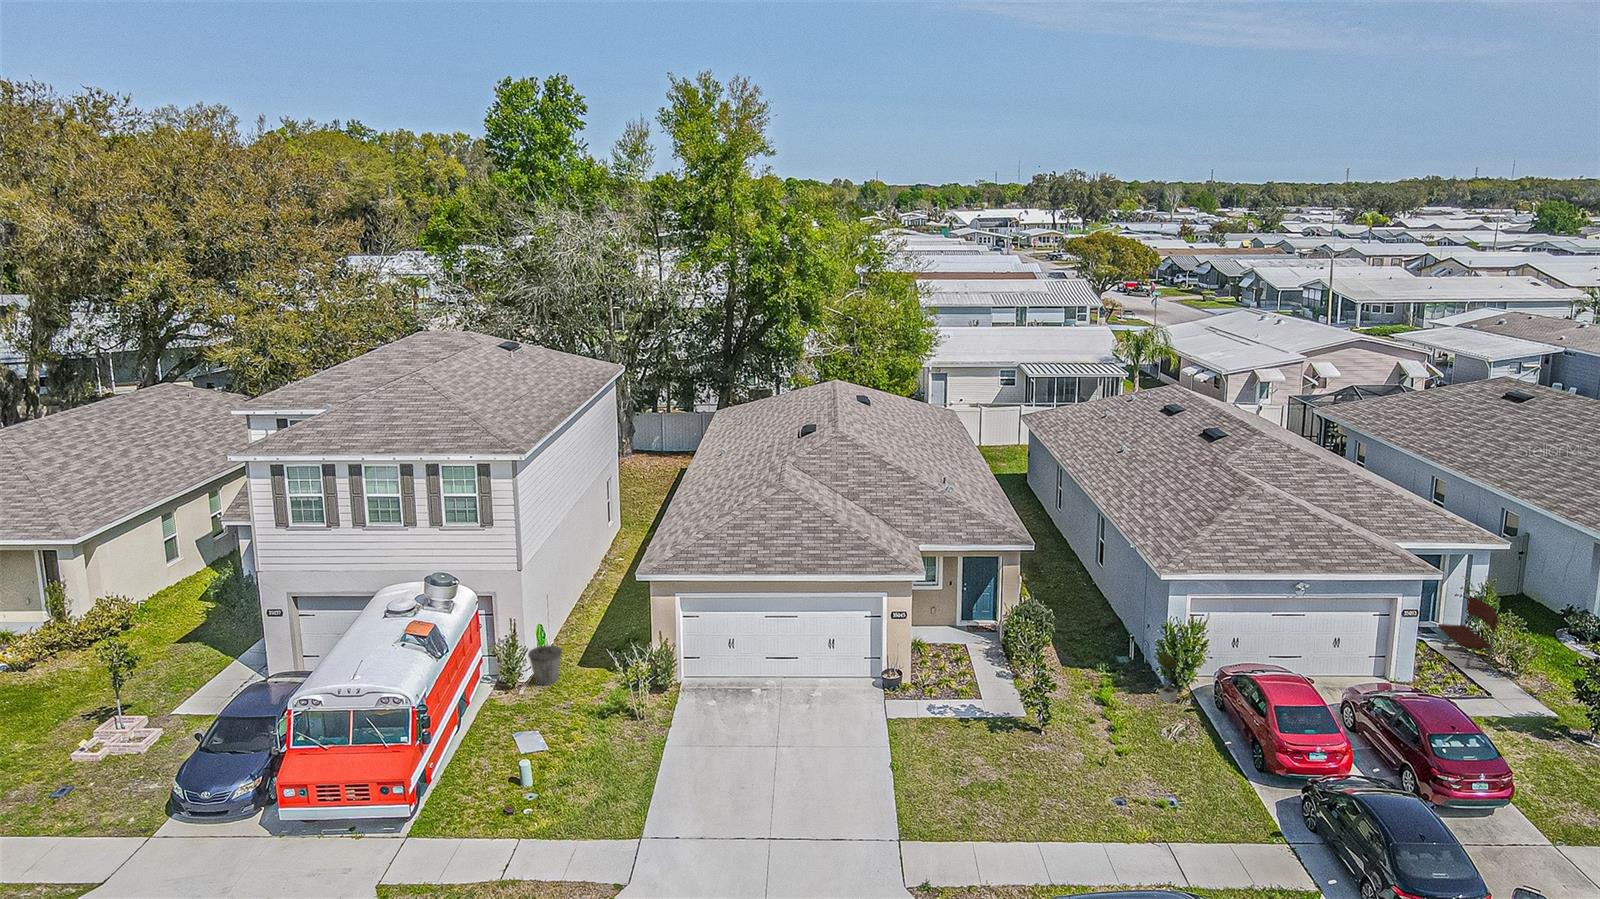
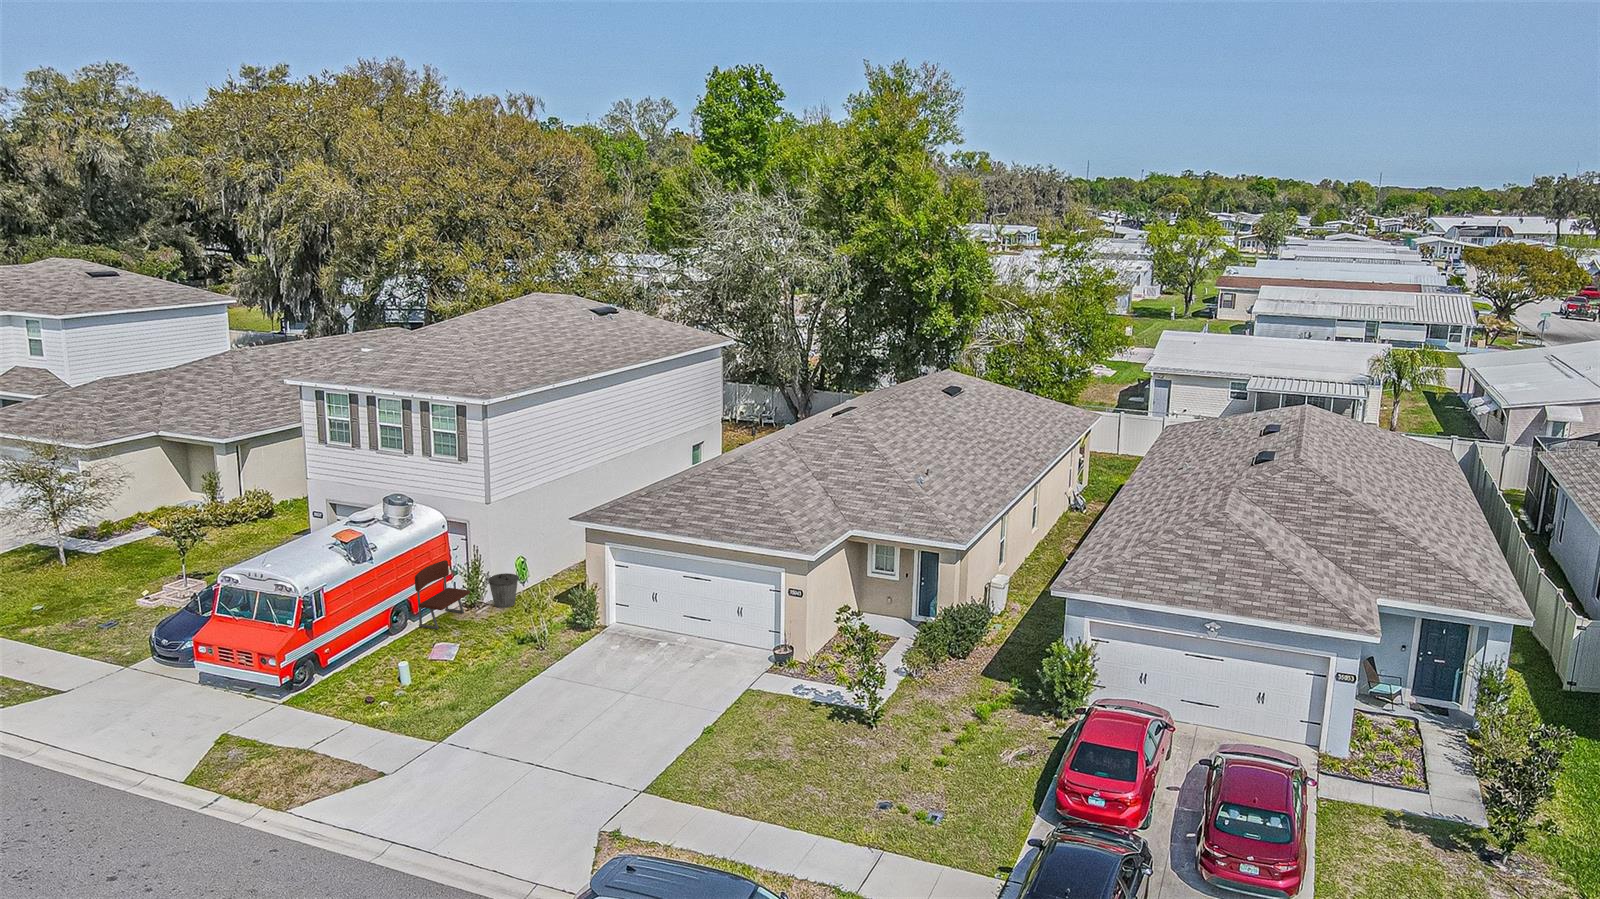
bench: present [1438,597,1498,669] -> present [415,560,470,629]
potted tree: present [1158,654,1178,703] -> none [1036,674,1058,728]

